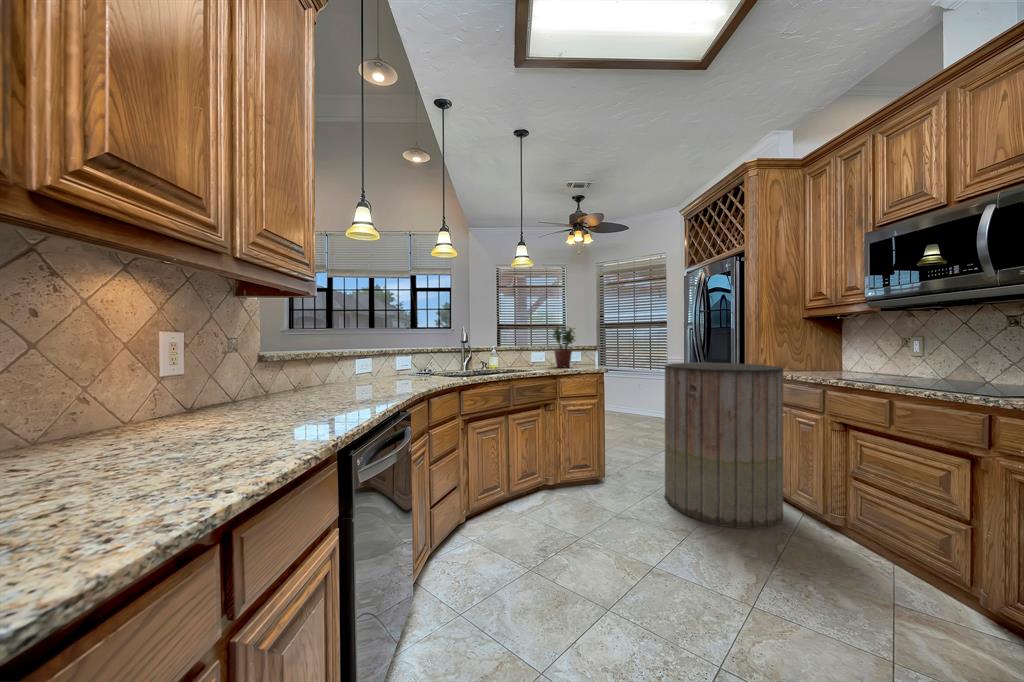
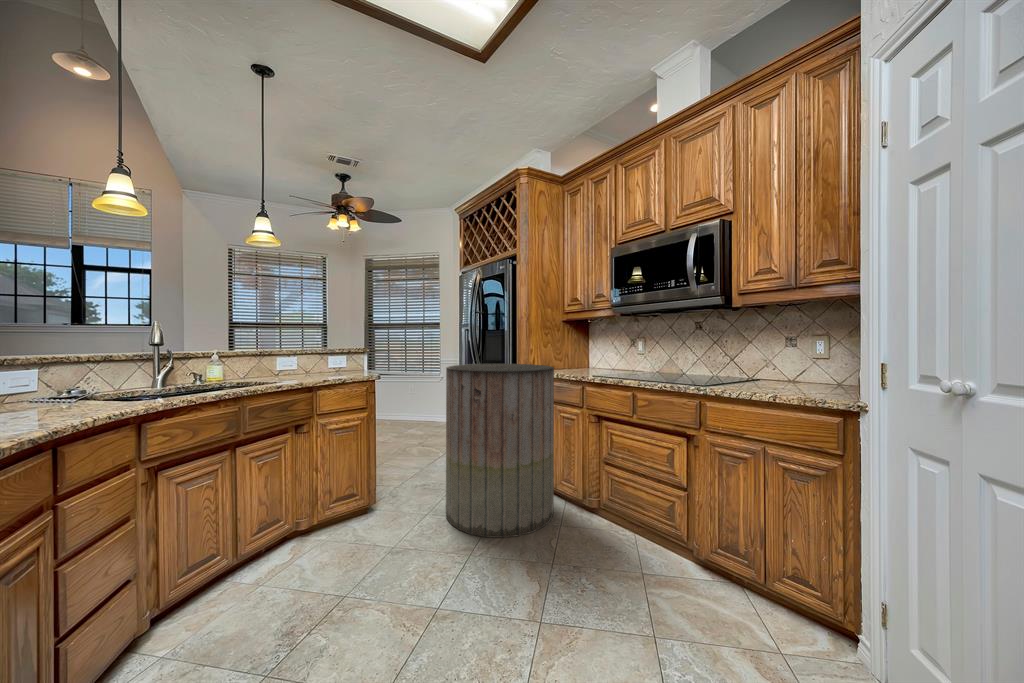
potted plant: present [553,325,575,367] -> none [304,319,341,375]

